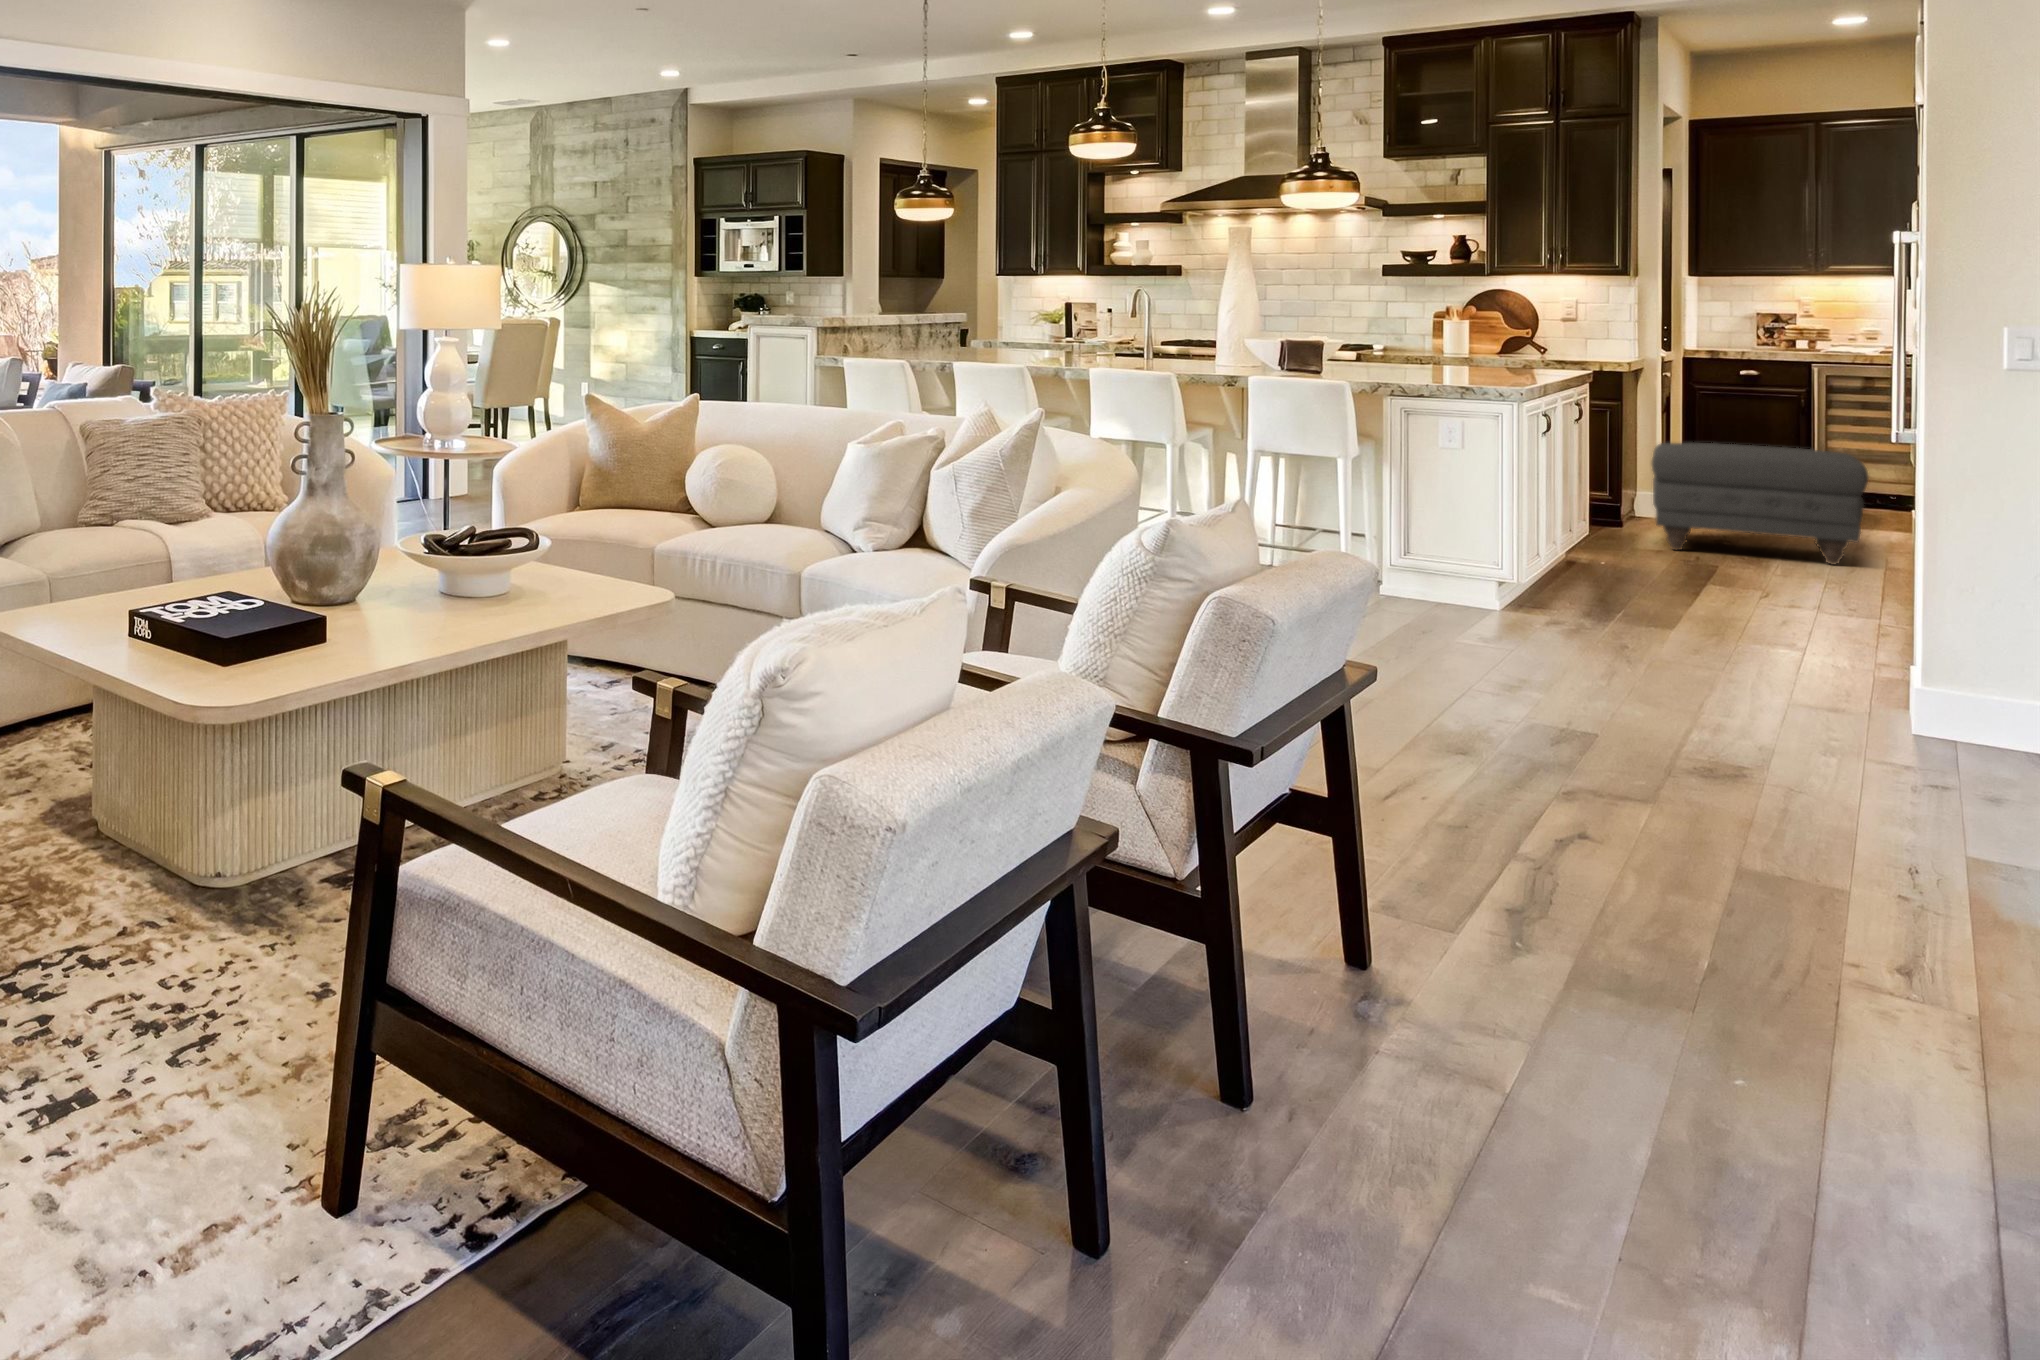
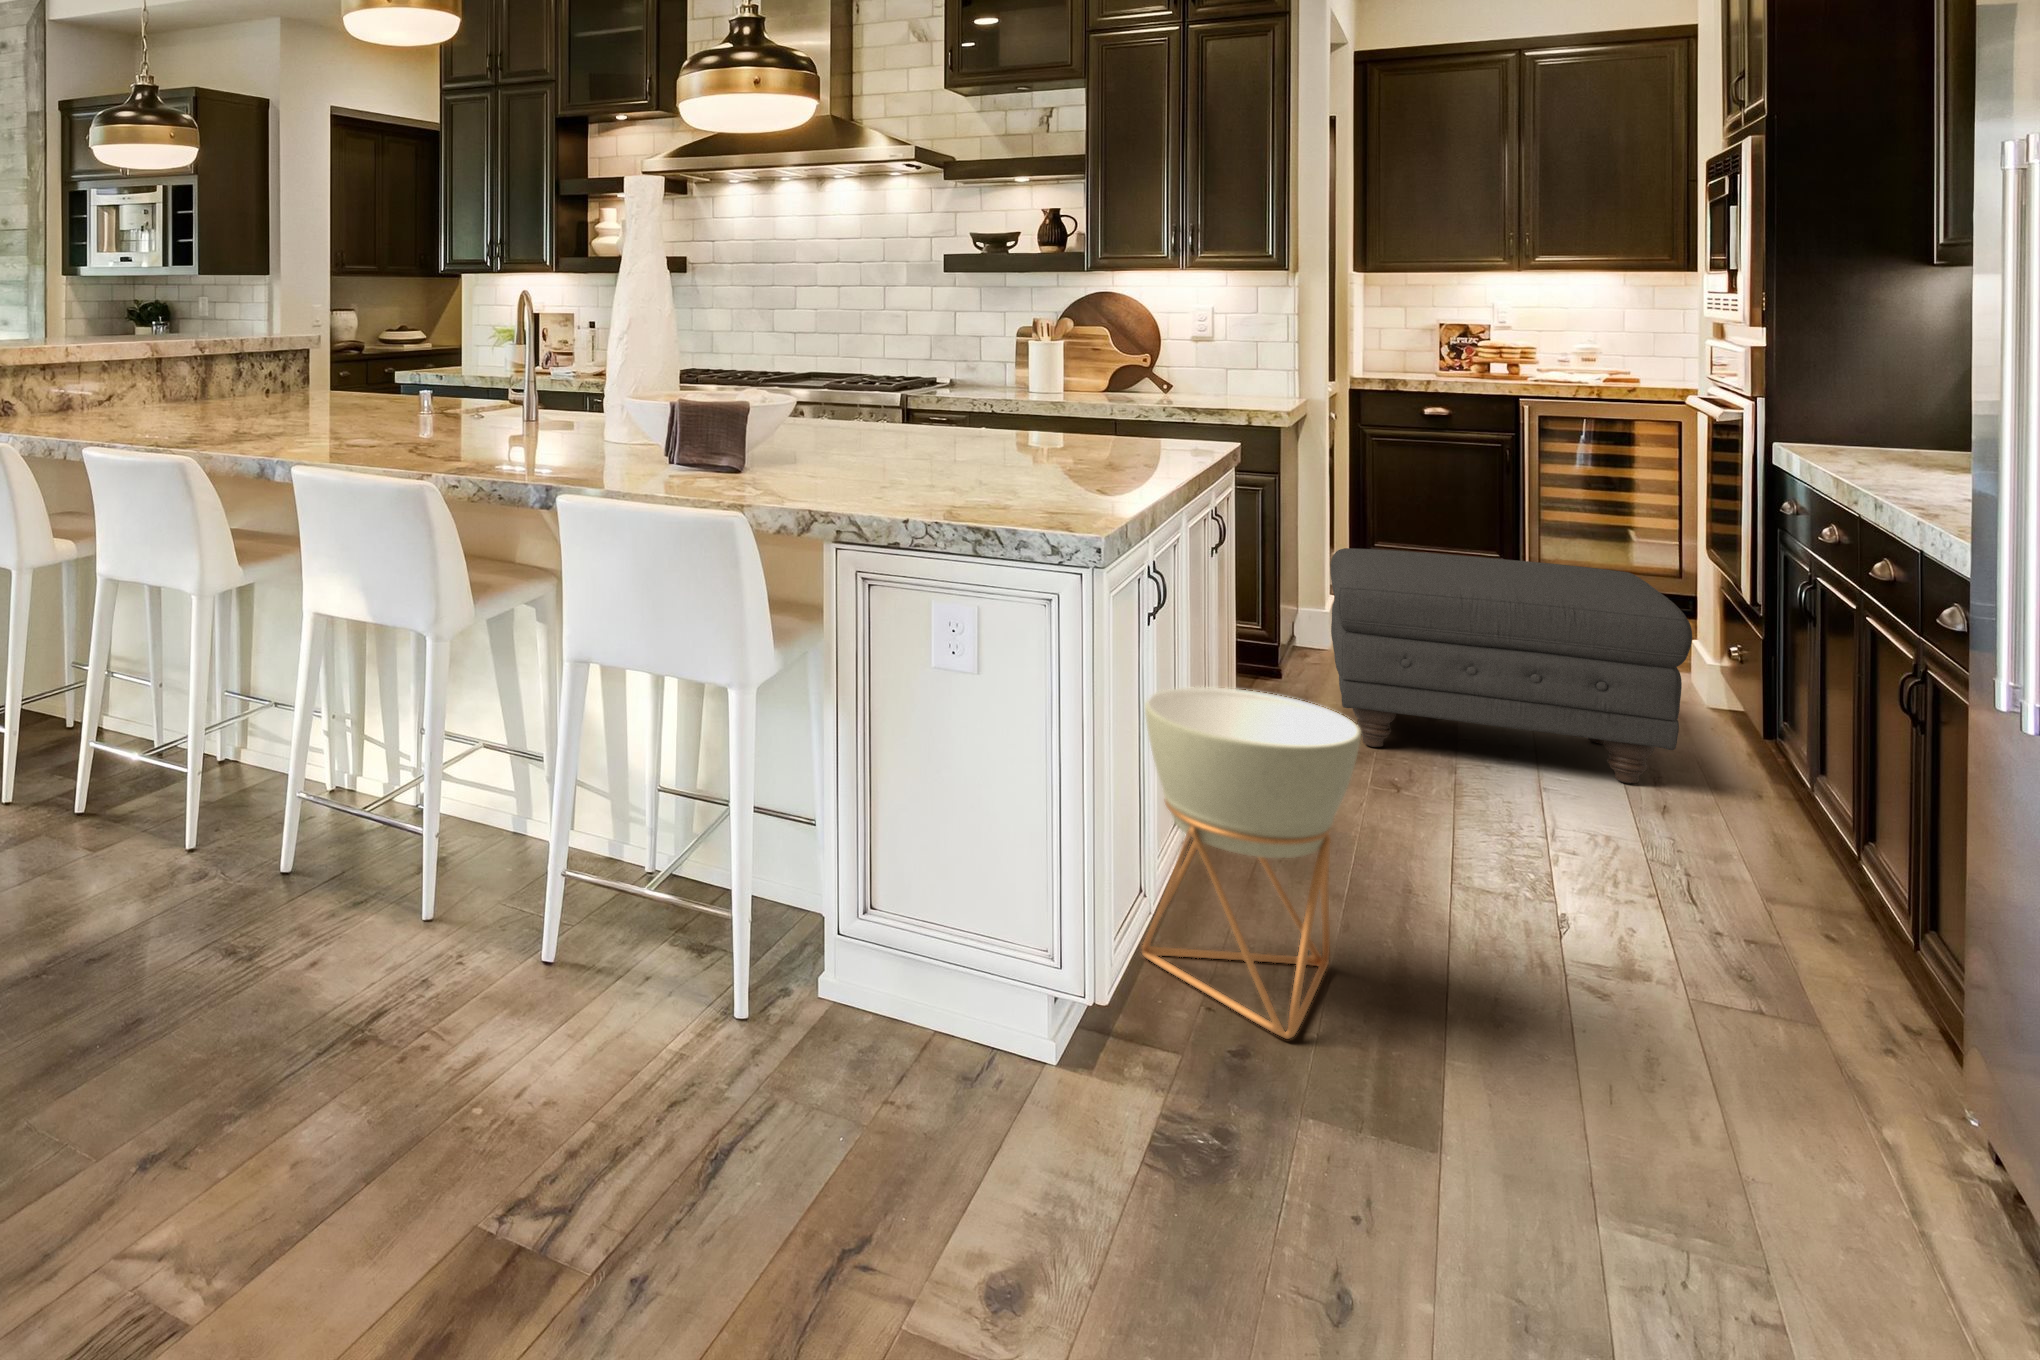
planter: none [1535,471,1645,610] -> present [1142,687,1361,1039]

